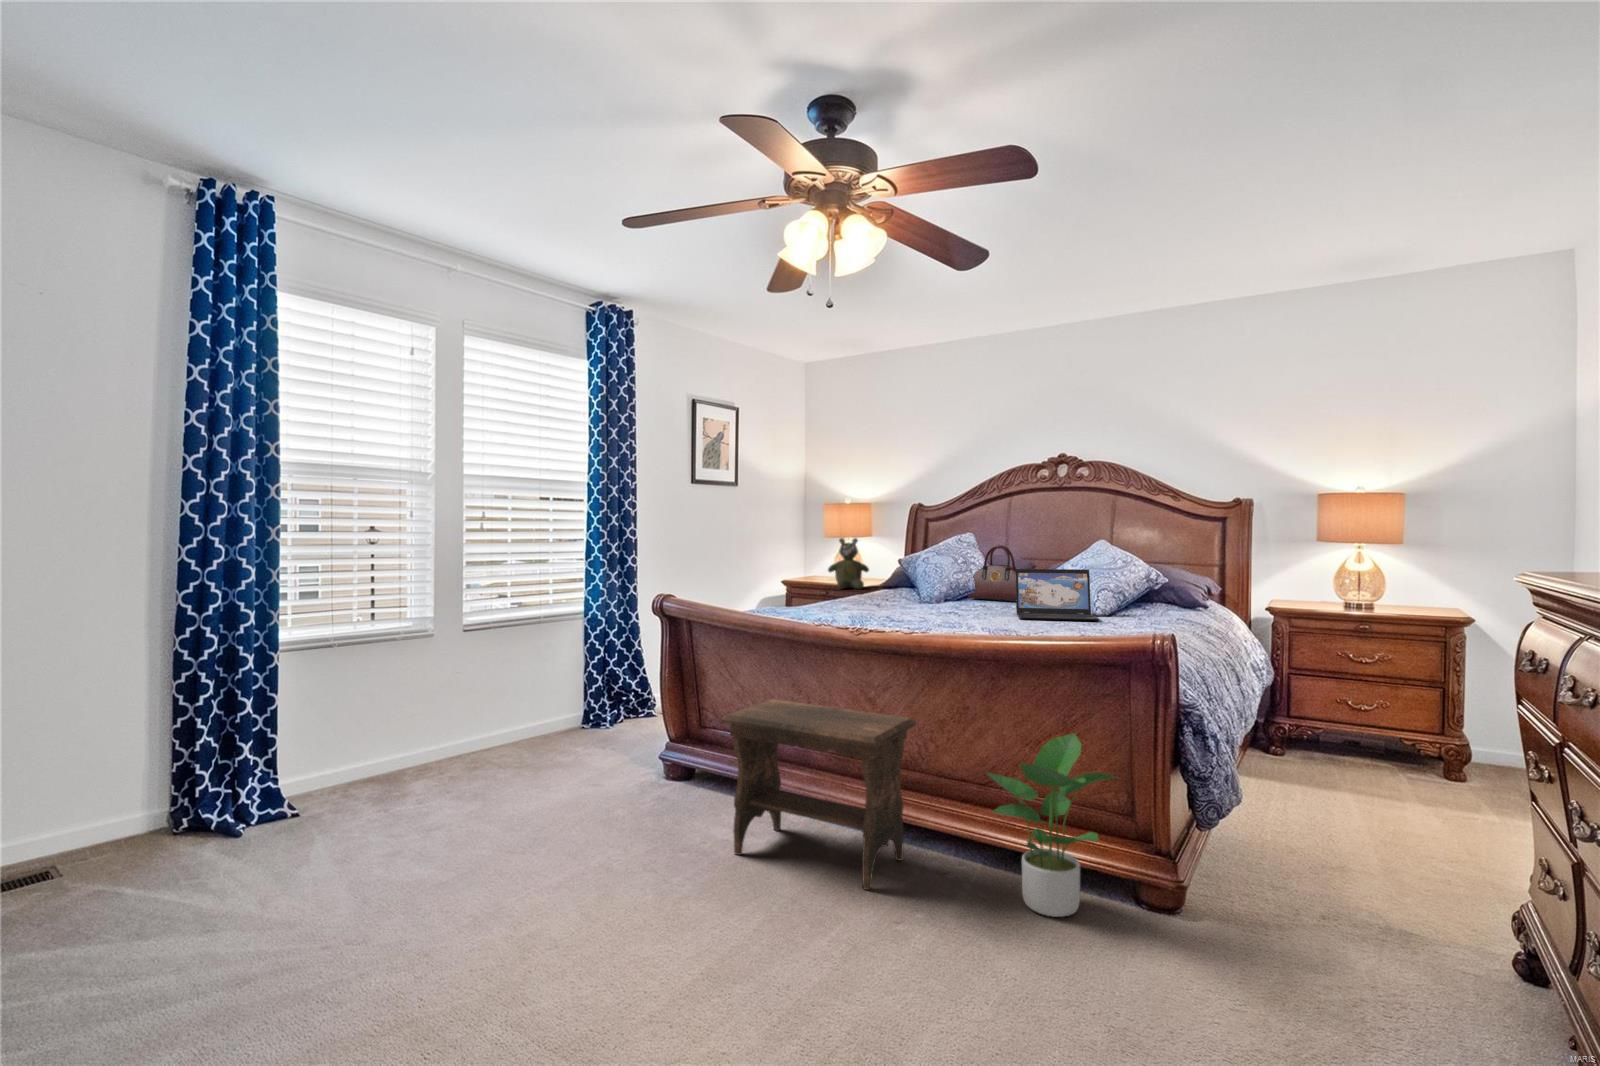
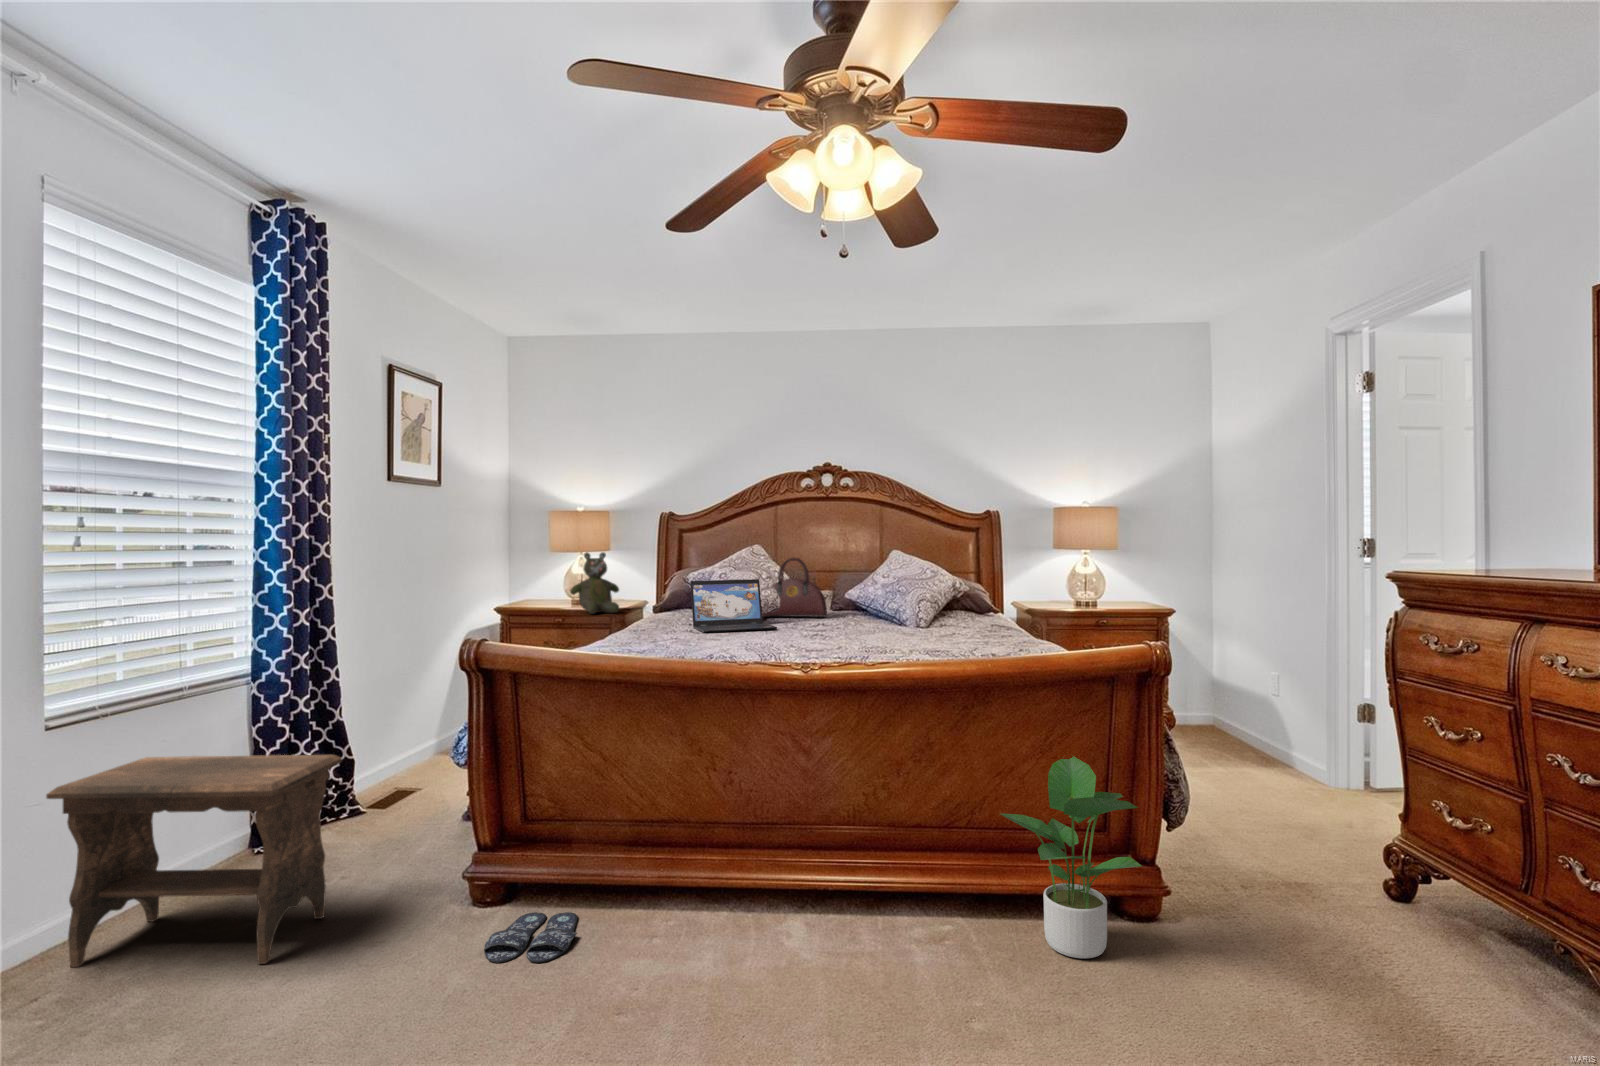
laptop: present [1016,569,1099,621] -> present [690,579,777,633]
footstool: present [721,699,916,890] -> present [46,755,342,967]
slippers: none [641,789,712,816] -> present [484,912,577,963]

